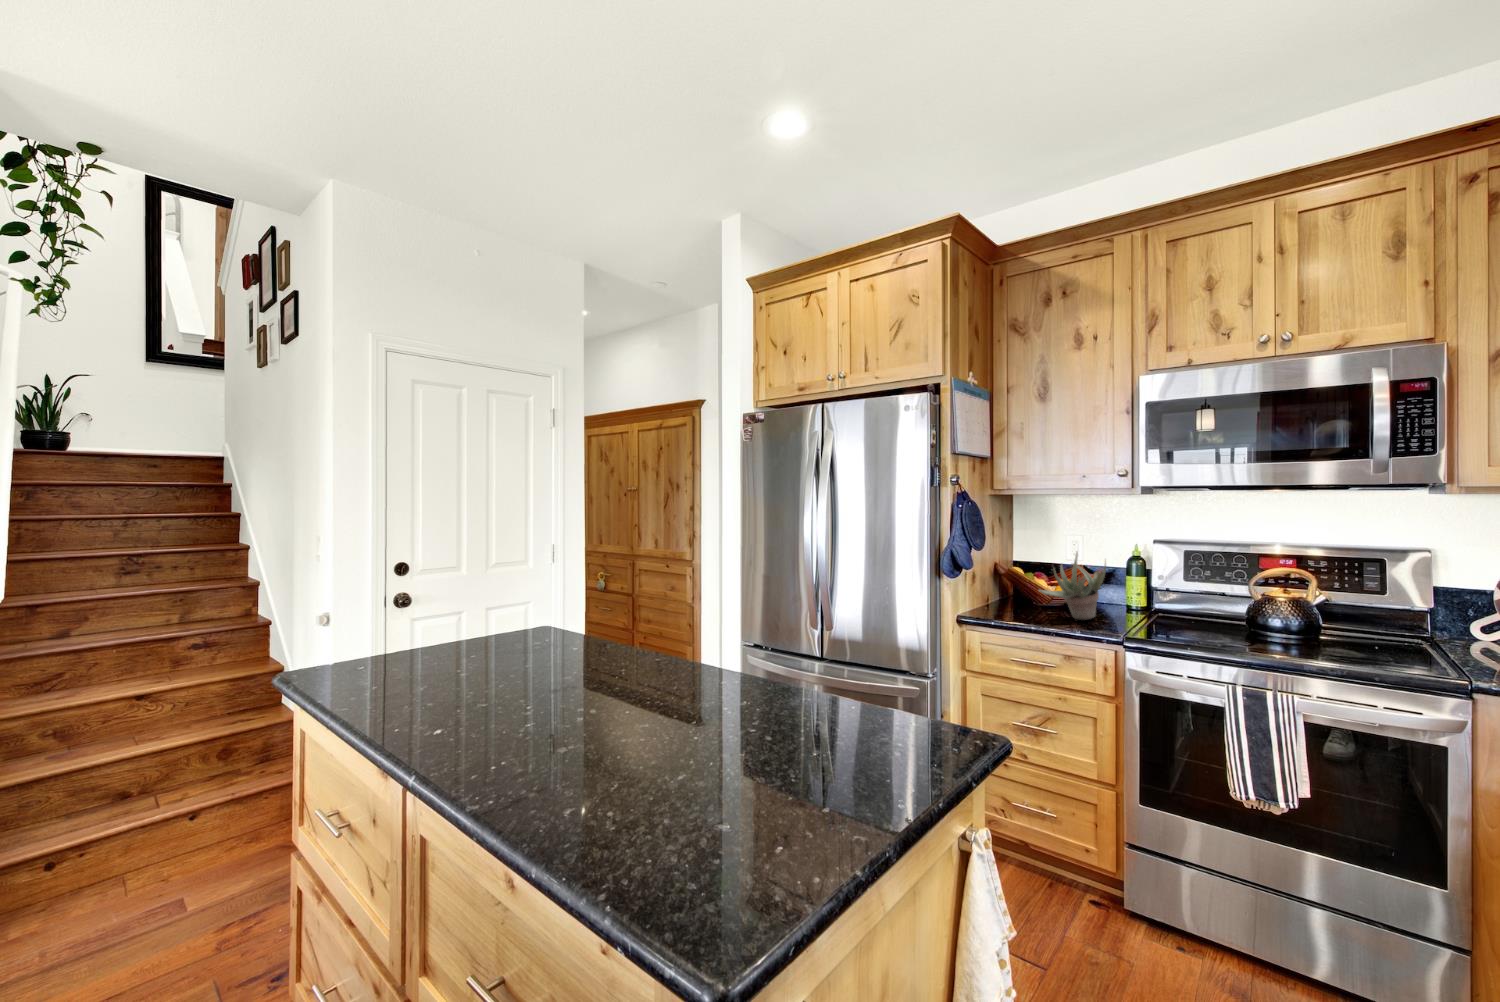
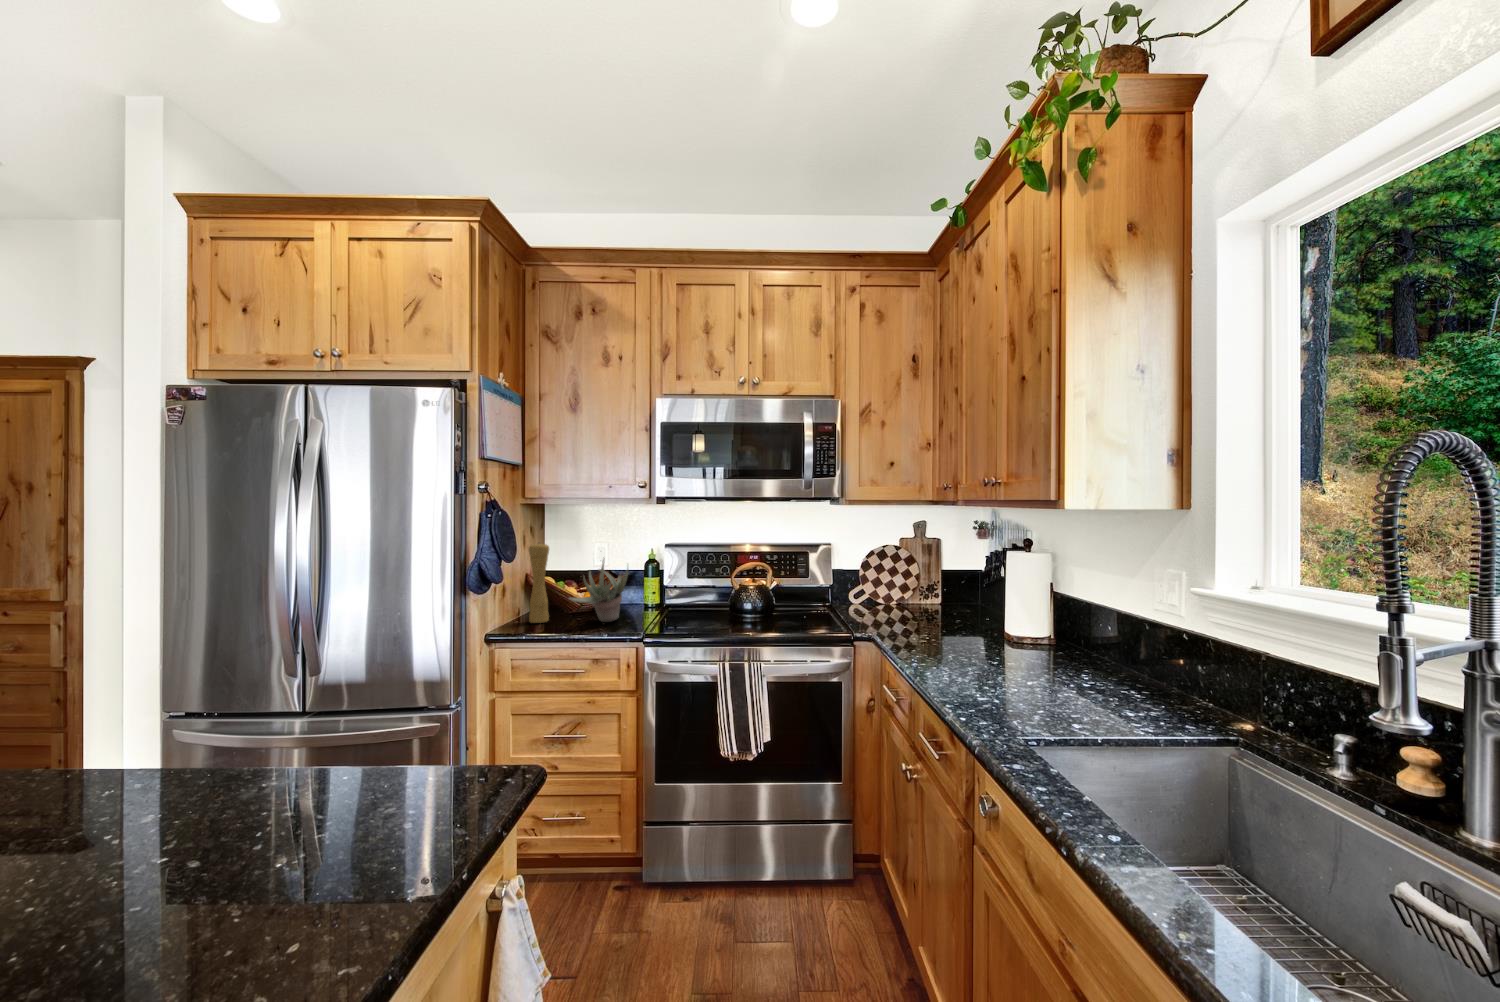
pepper mill: none [998,534,1019,612] -> present [528,543,549,623]

